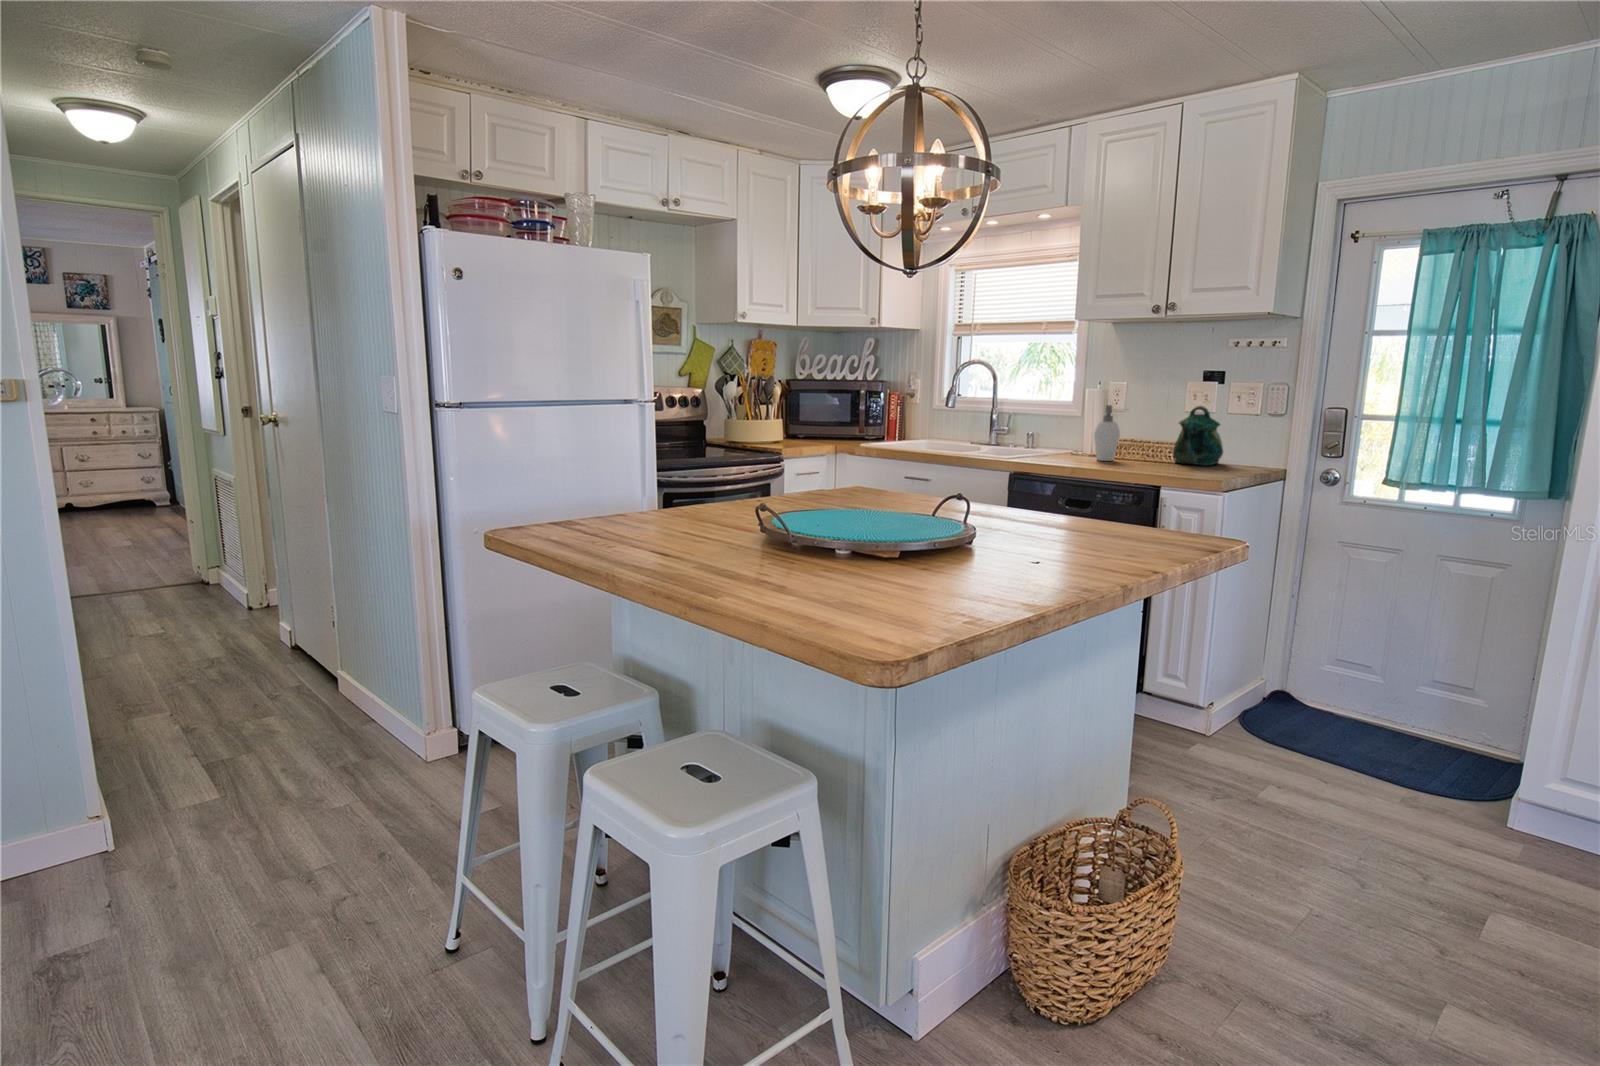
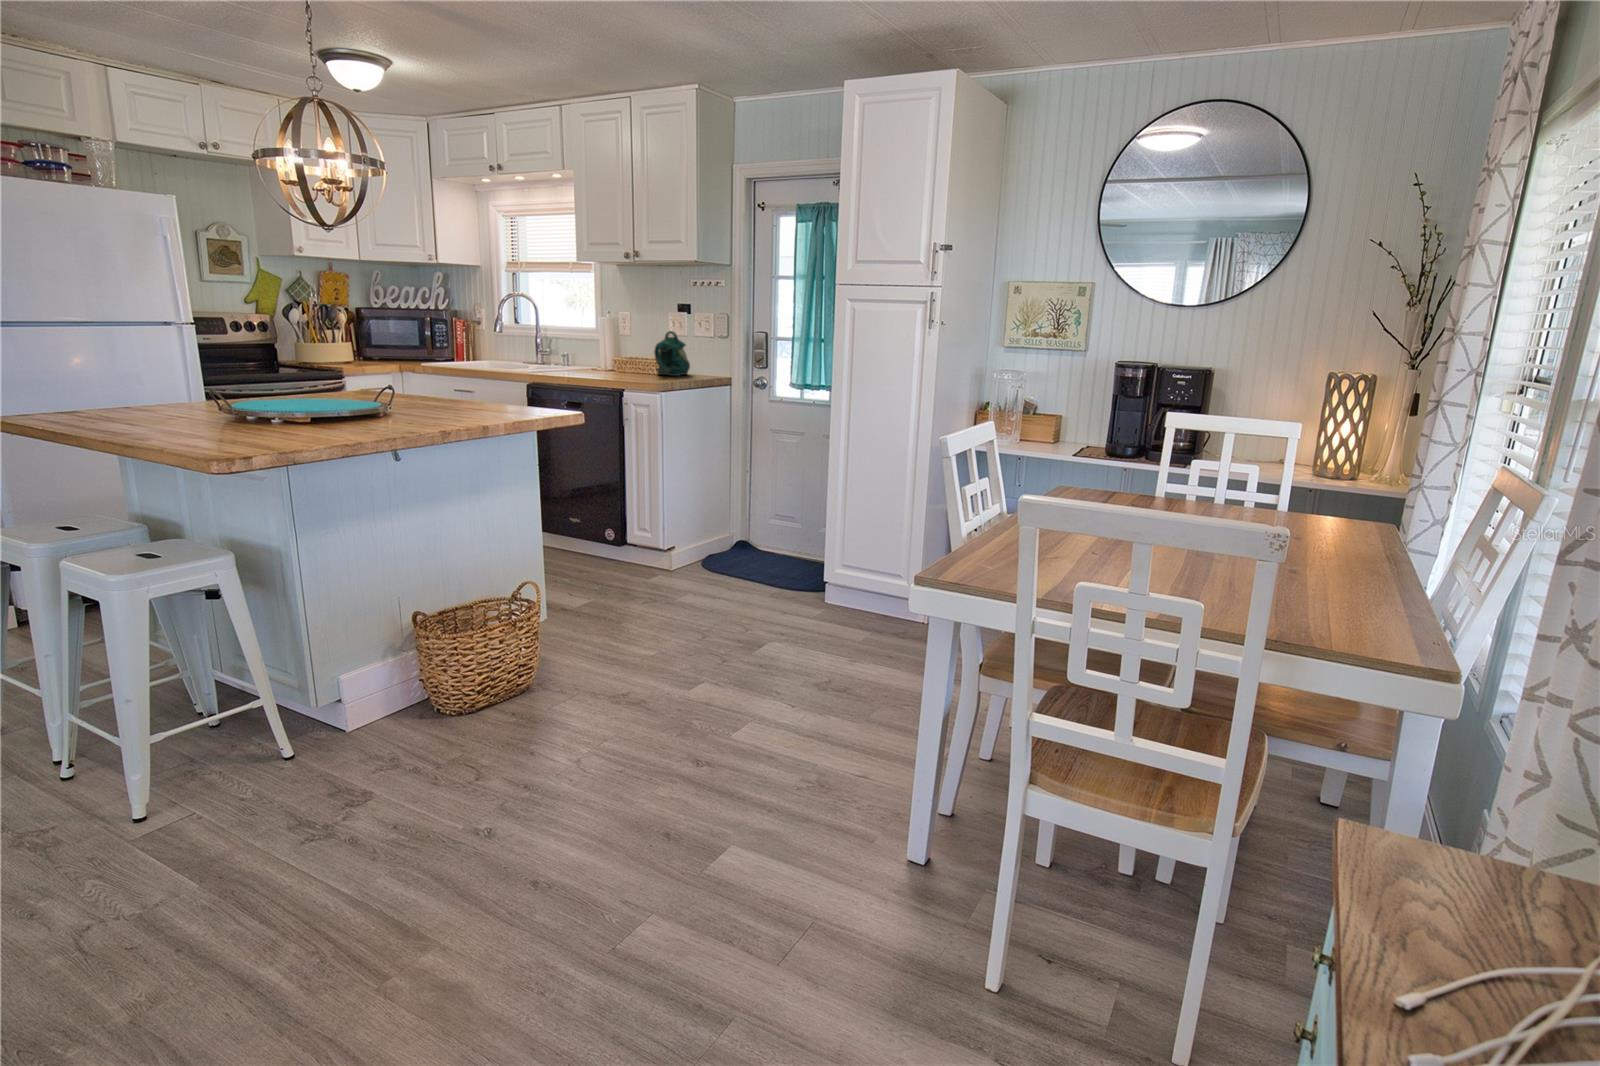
soap dispenser: present [1094,405,1120,461] -> none [597,330,619,374]

